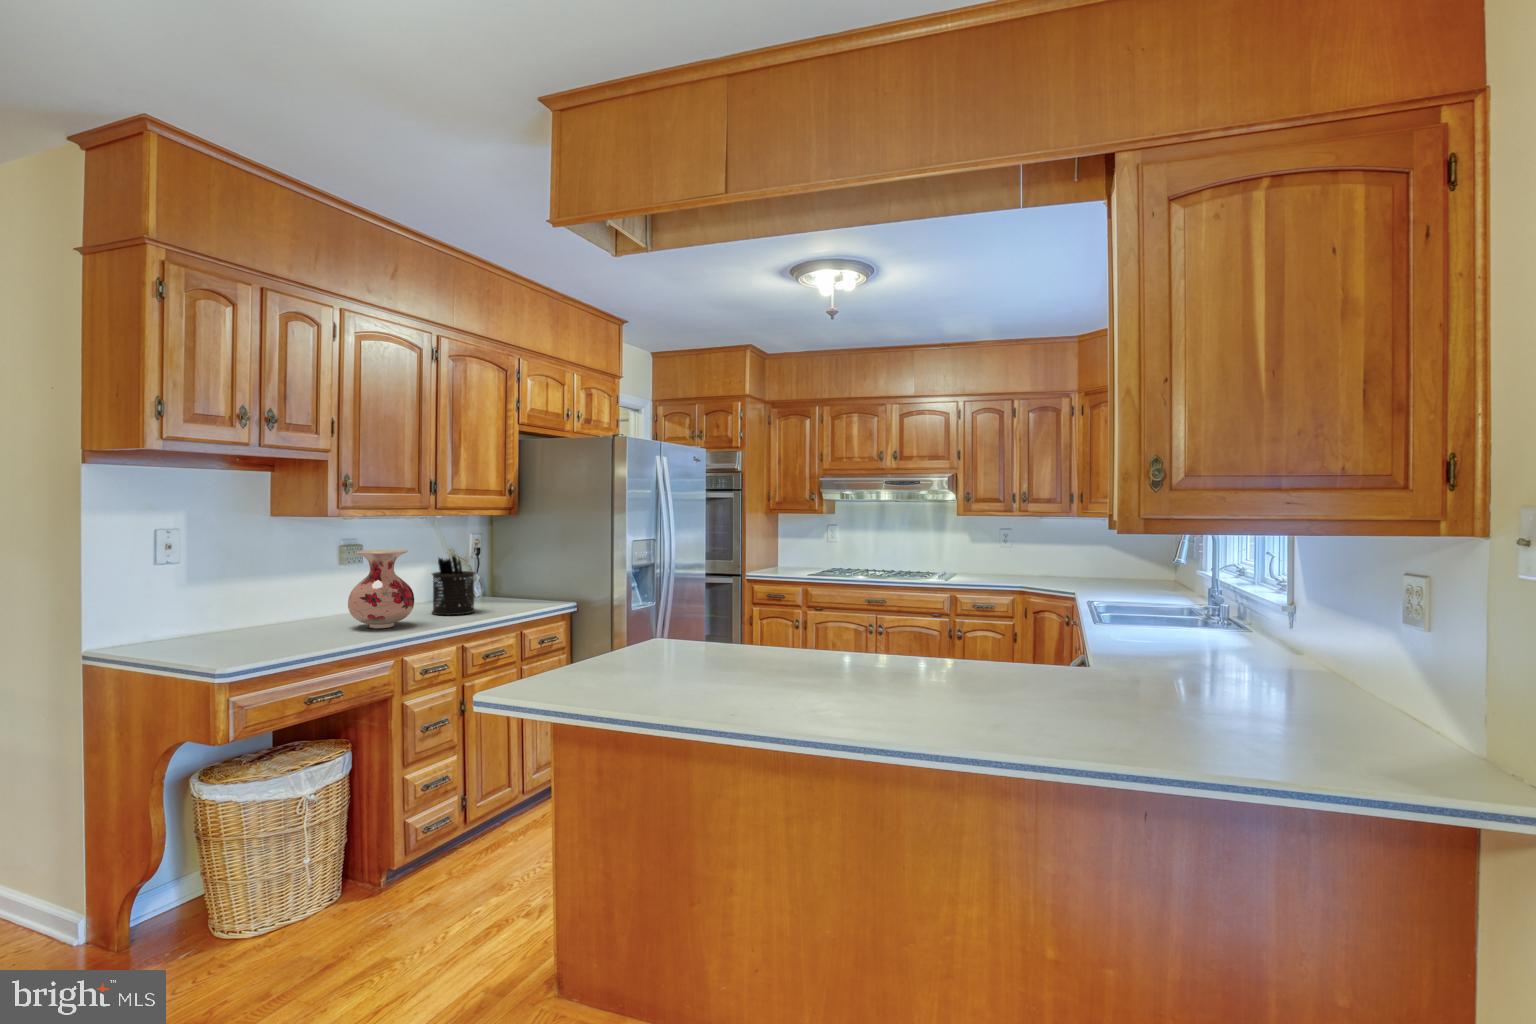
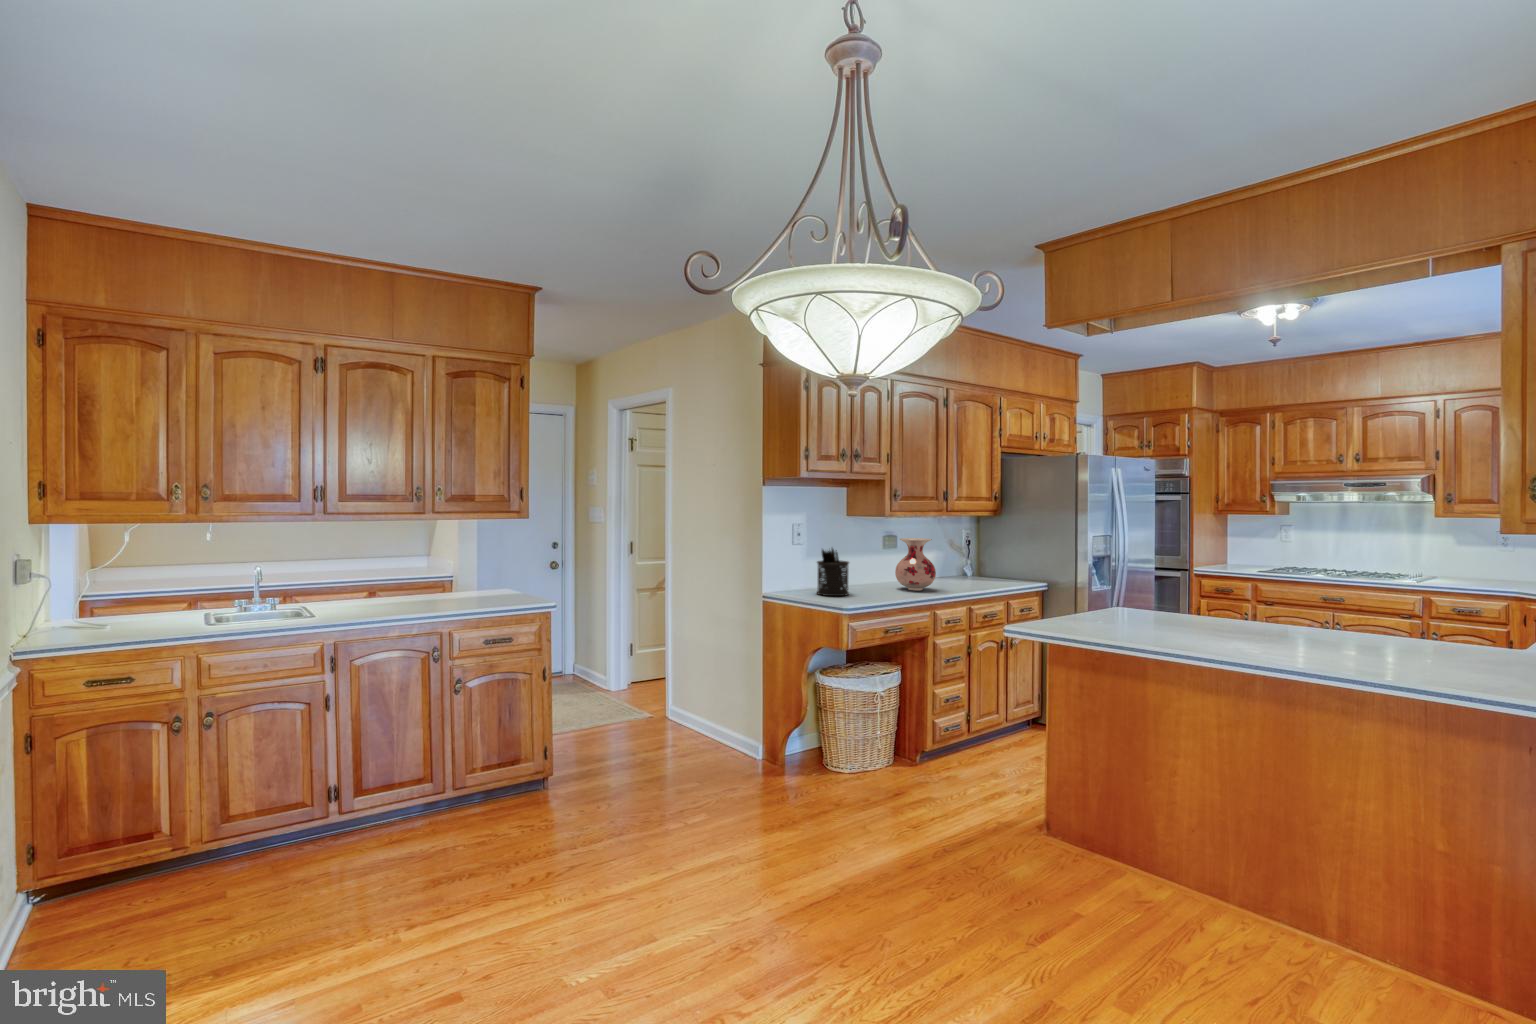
pen holder: present [432,556,475,615] -> present [817,548,849,596]

